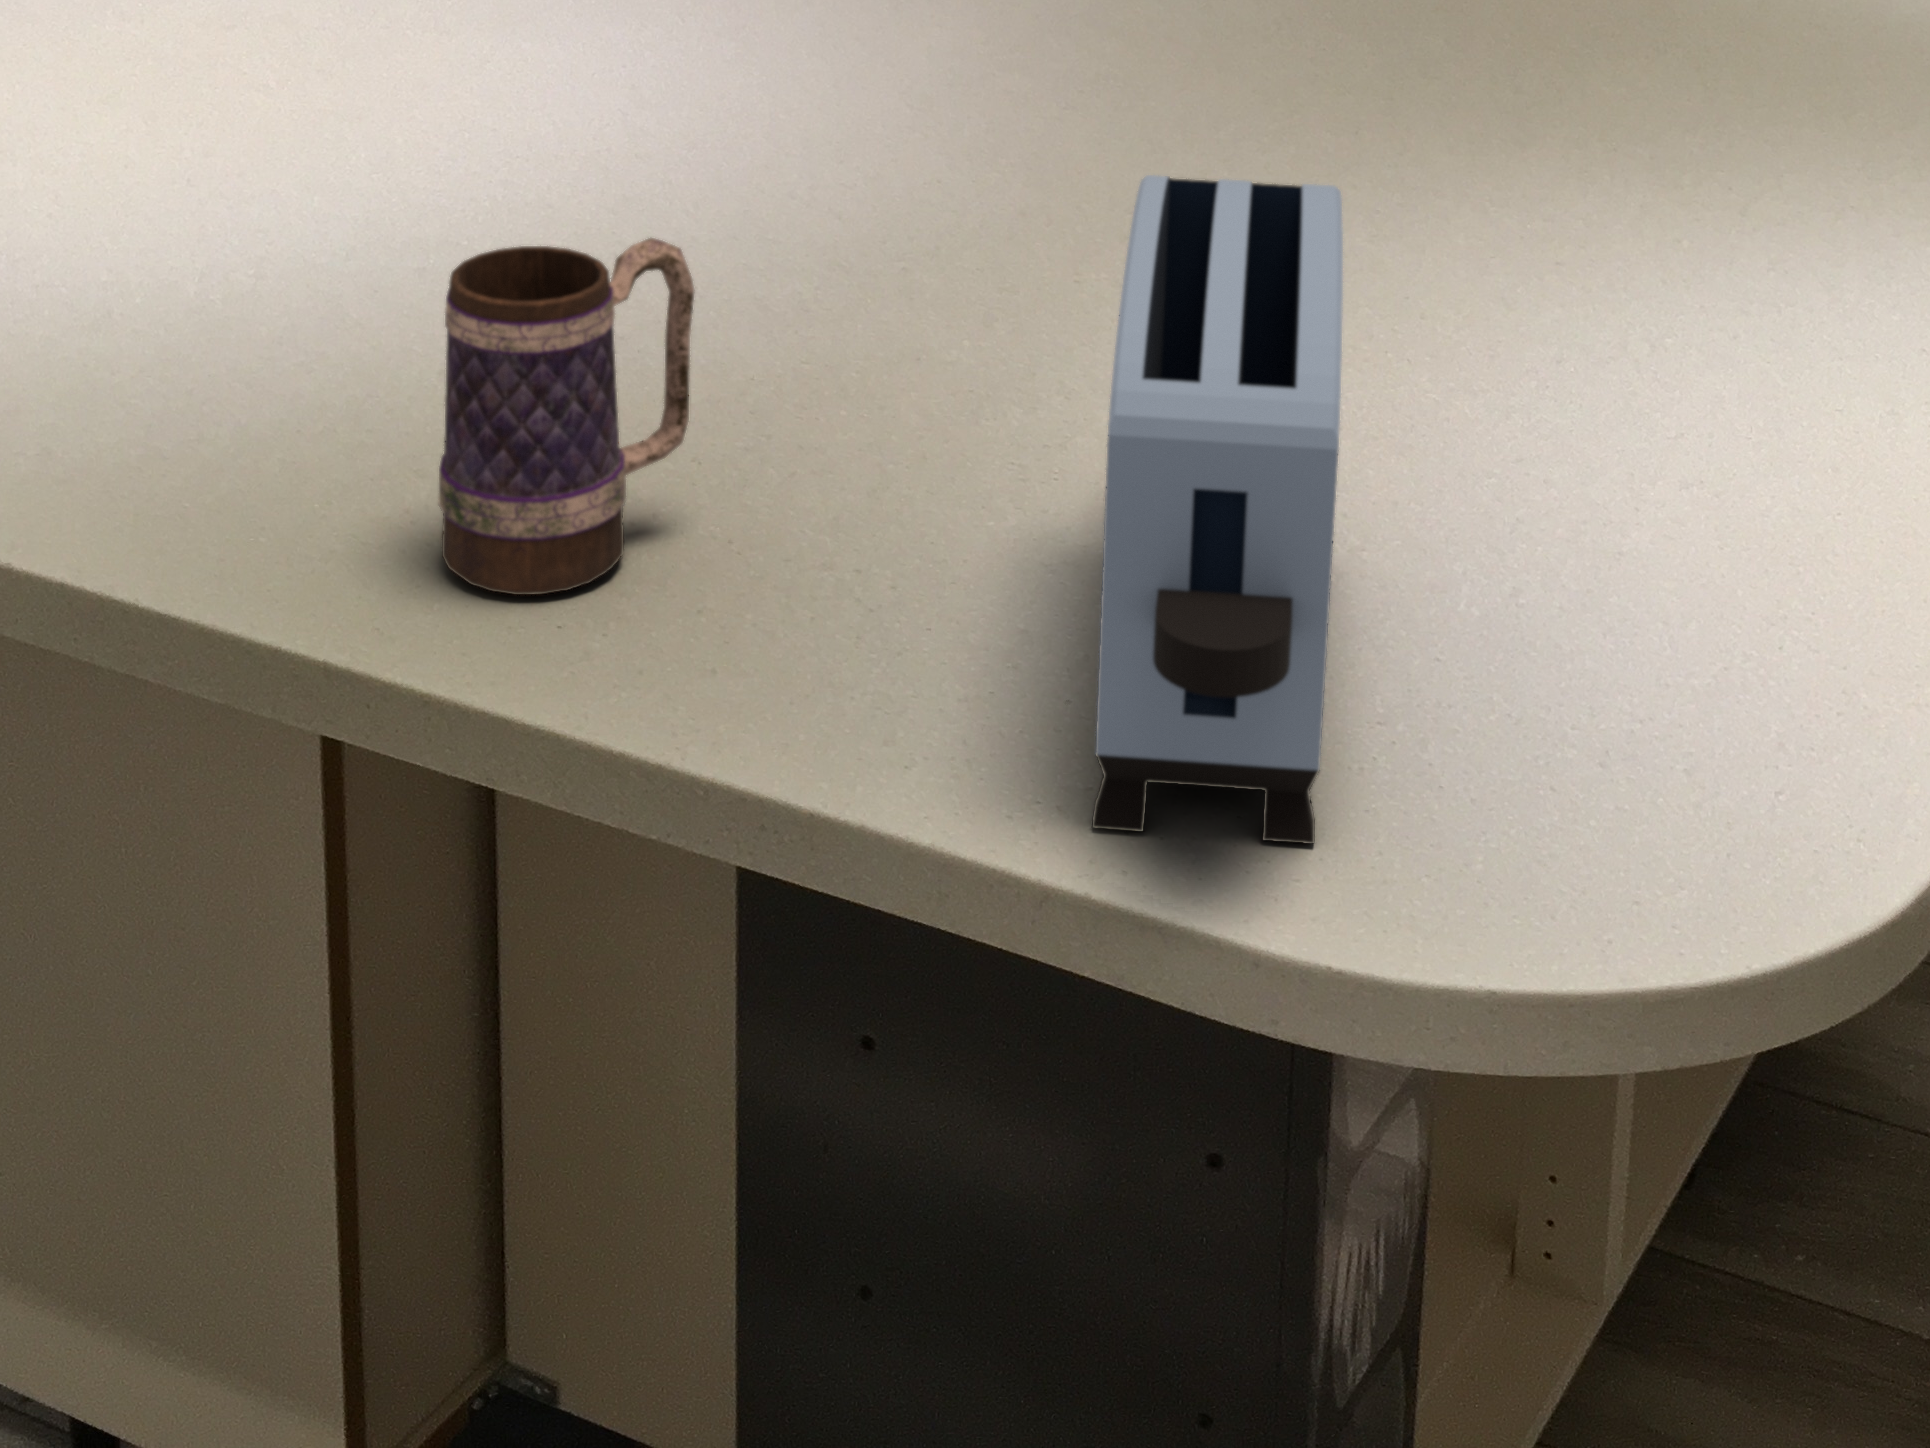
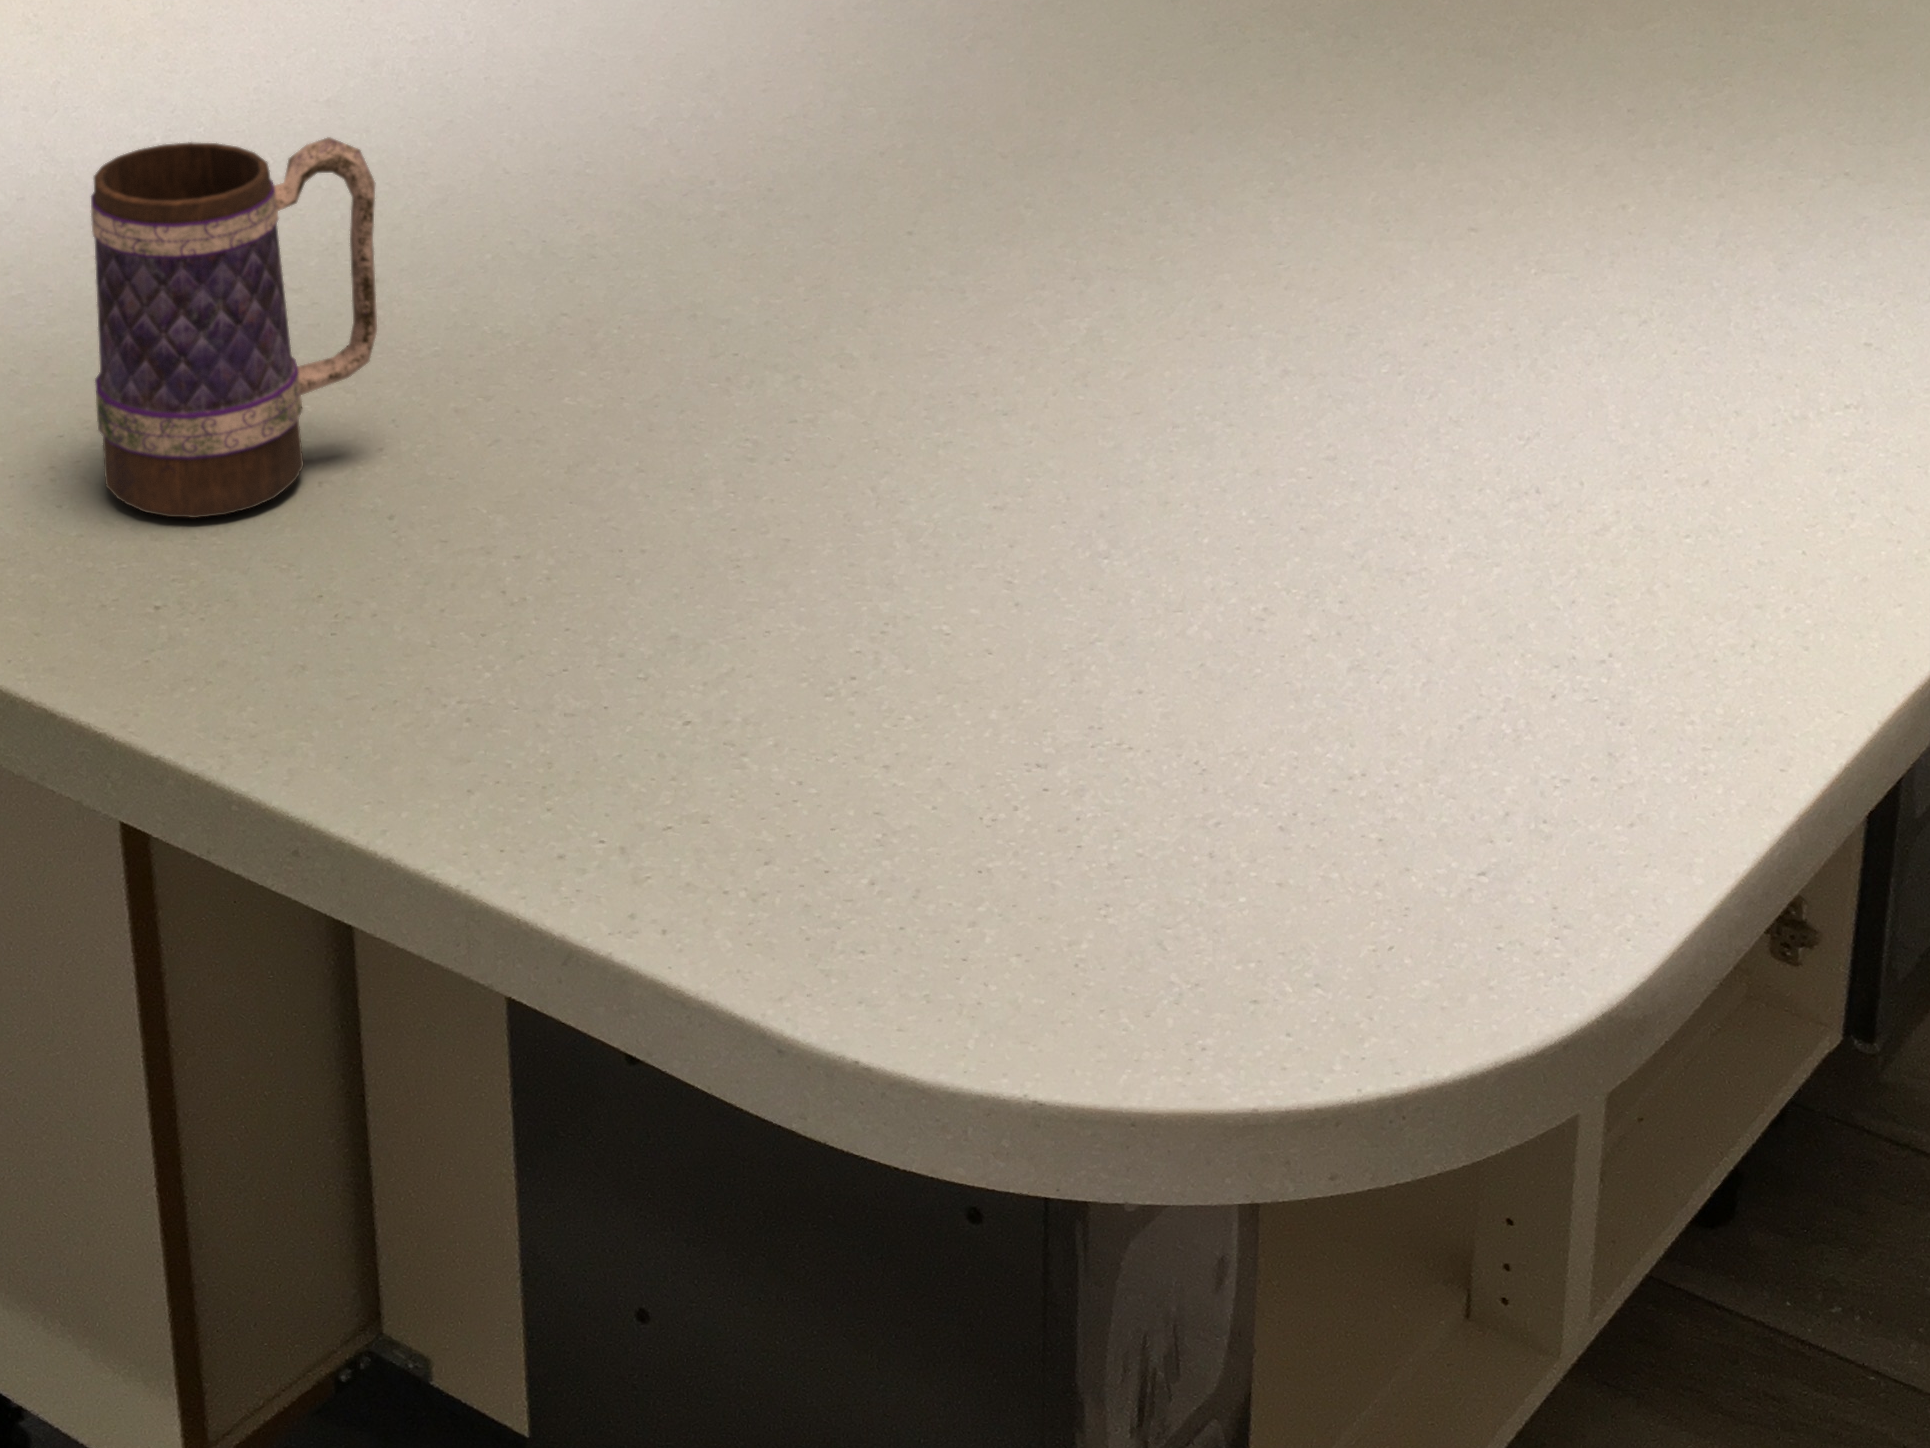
toaster: present [1092,175,1343,844] -> none [675,81,1070,823]

